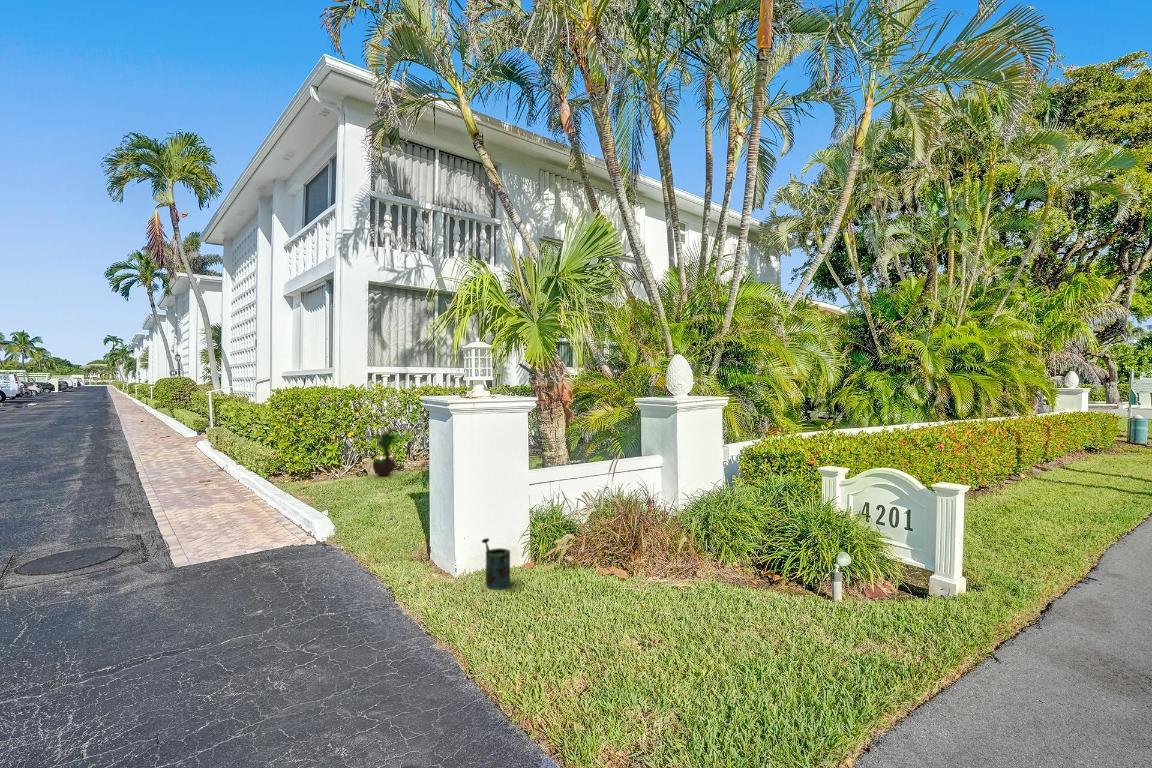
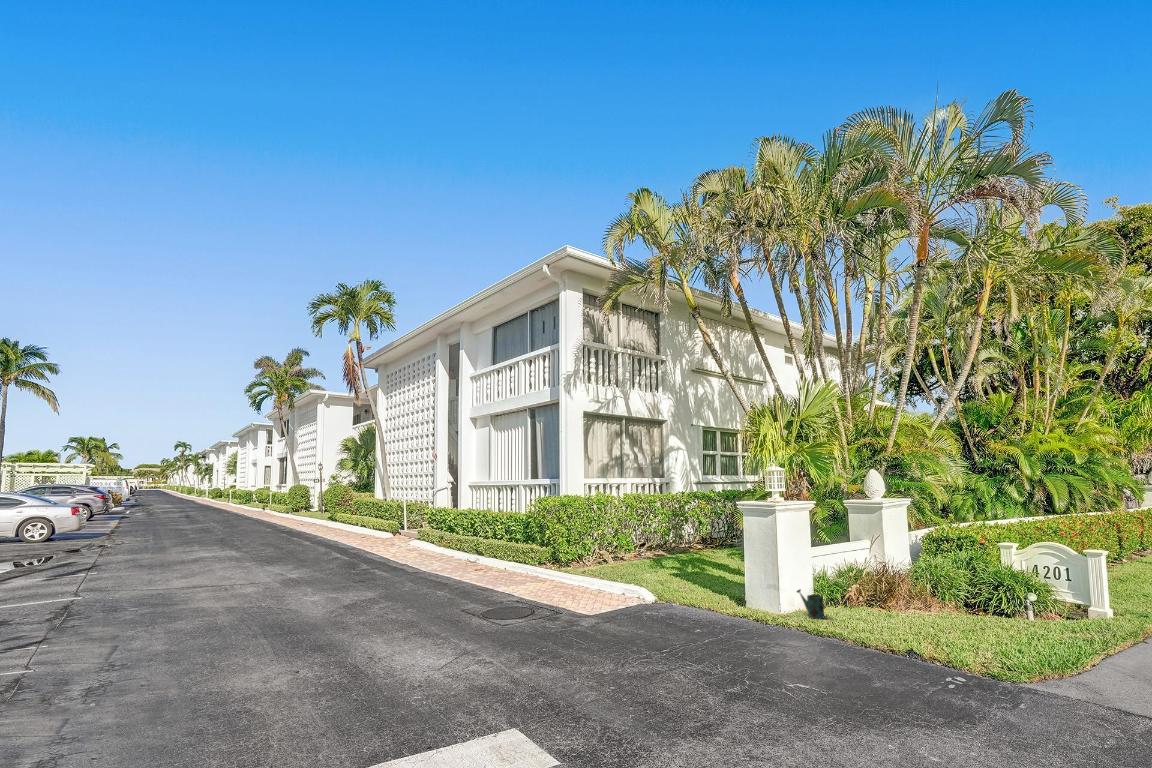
potted tree: present [373,431,398,476] -> none [602,524,624,564]

